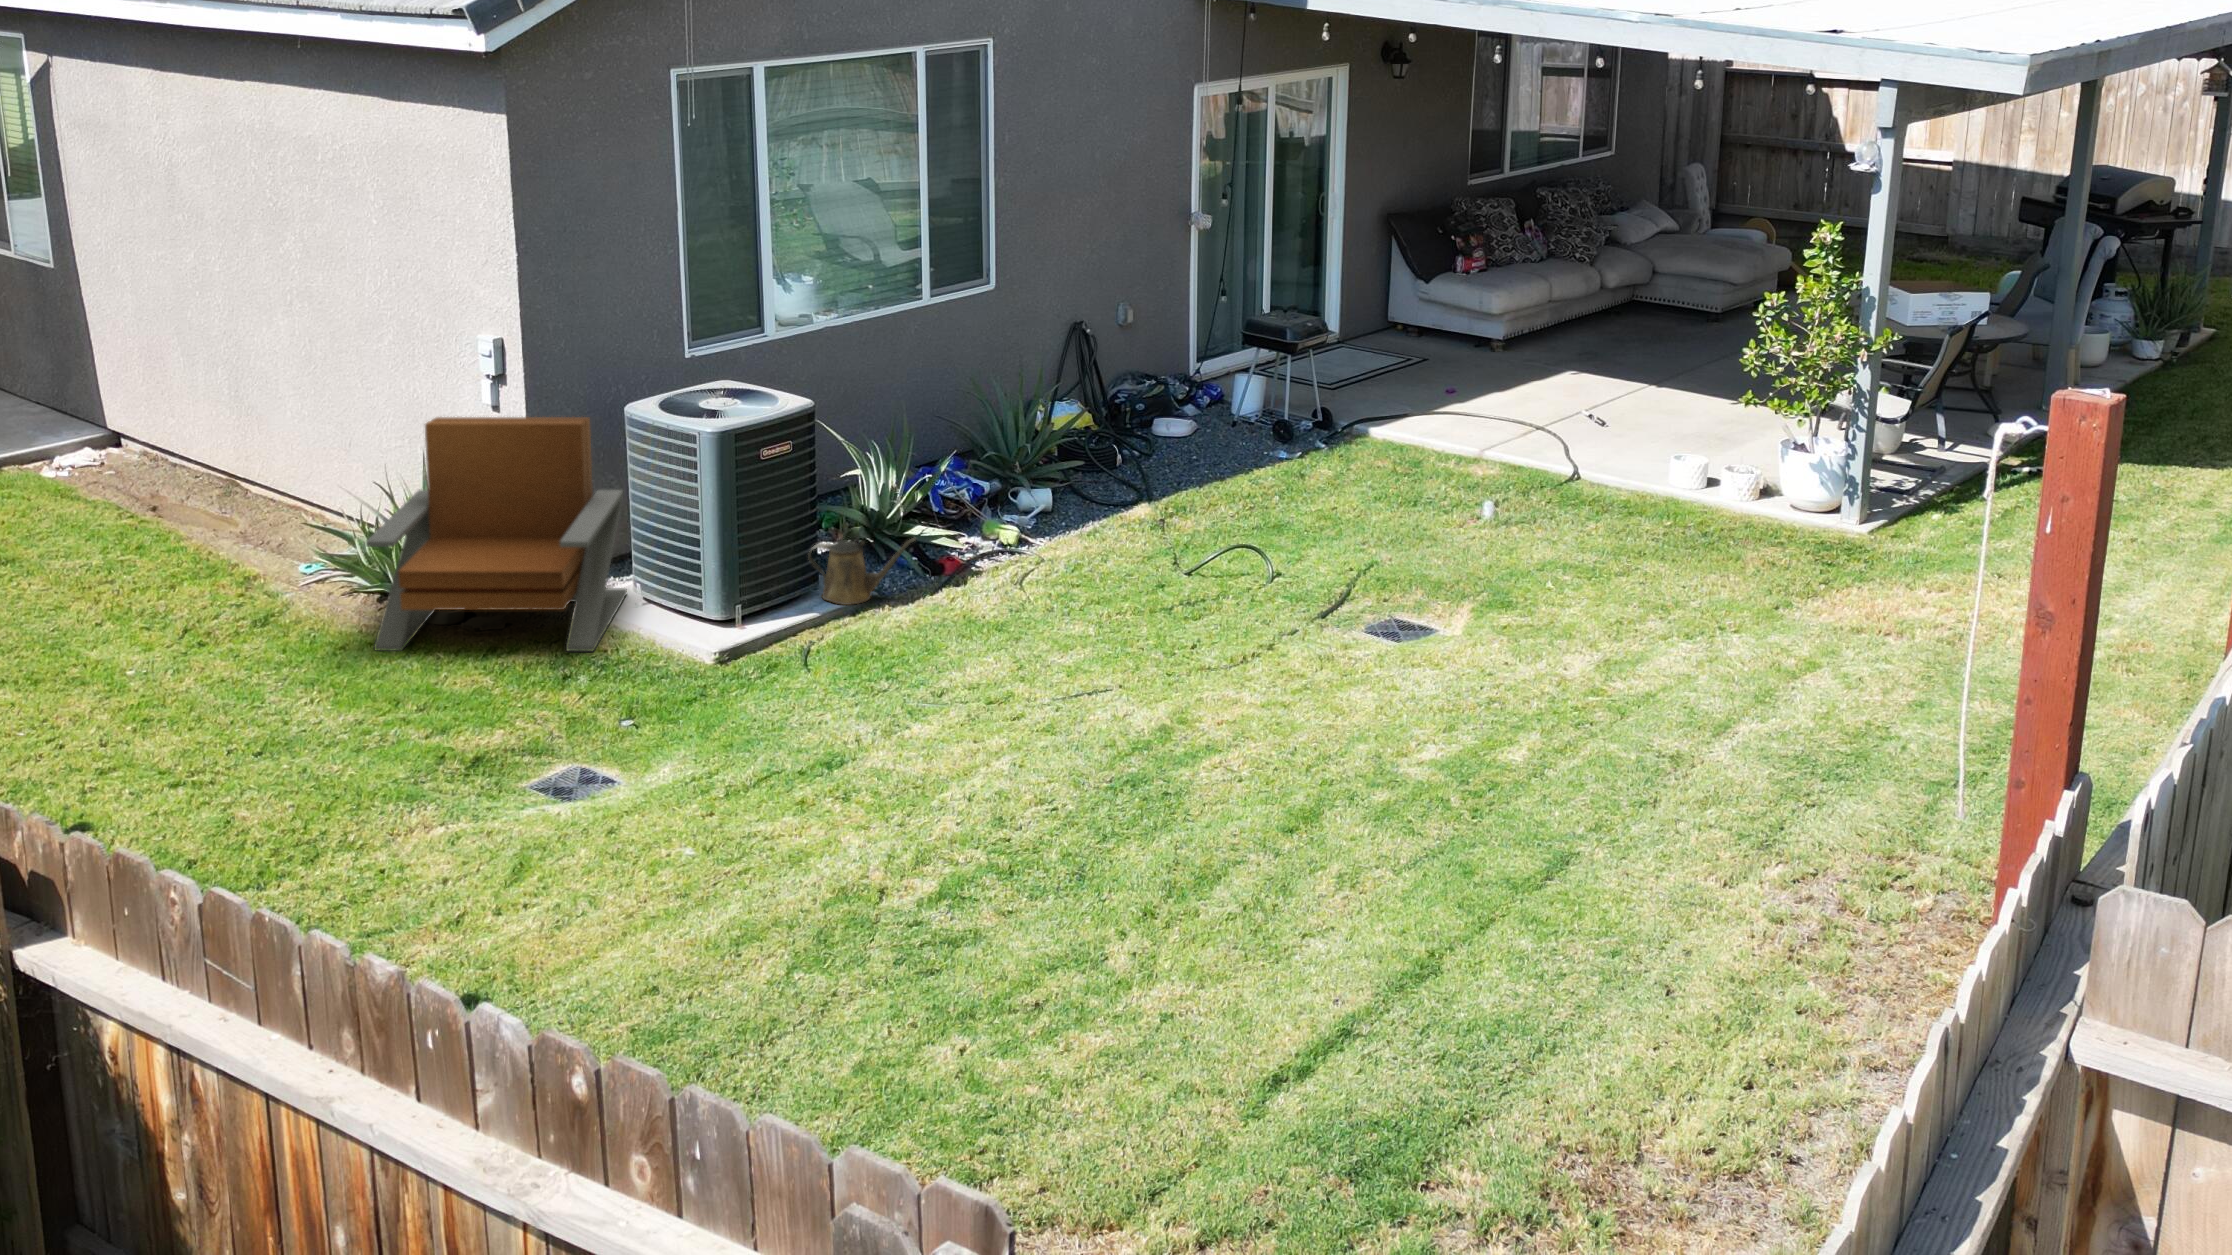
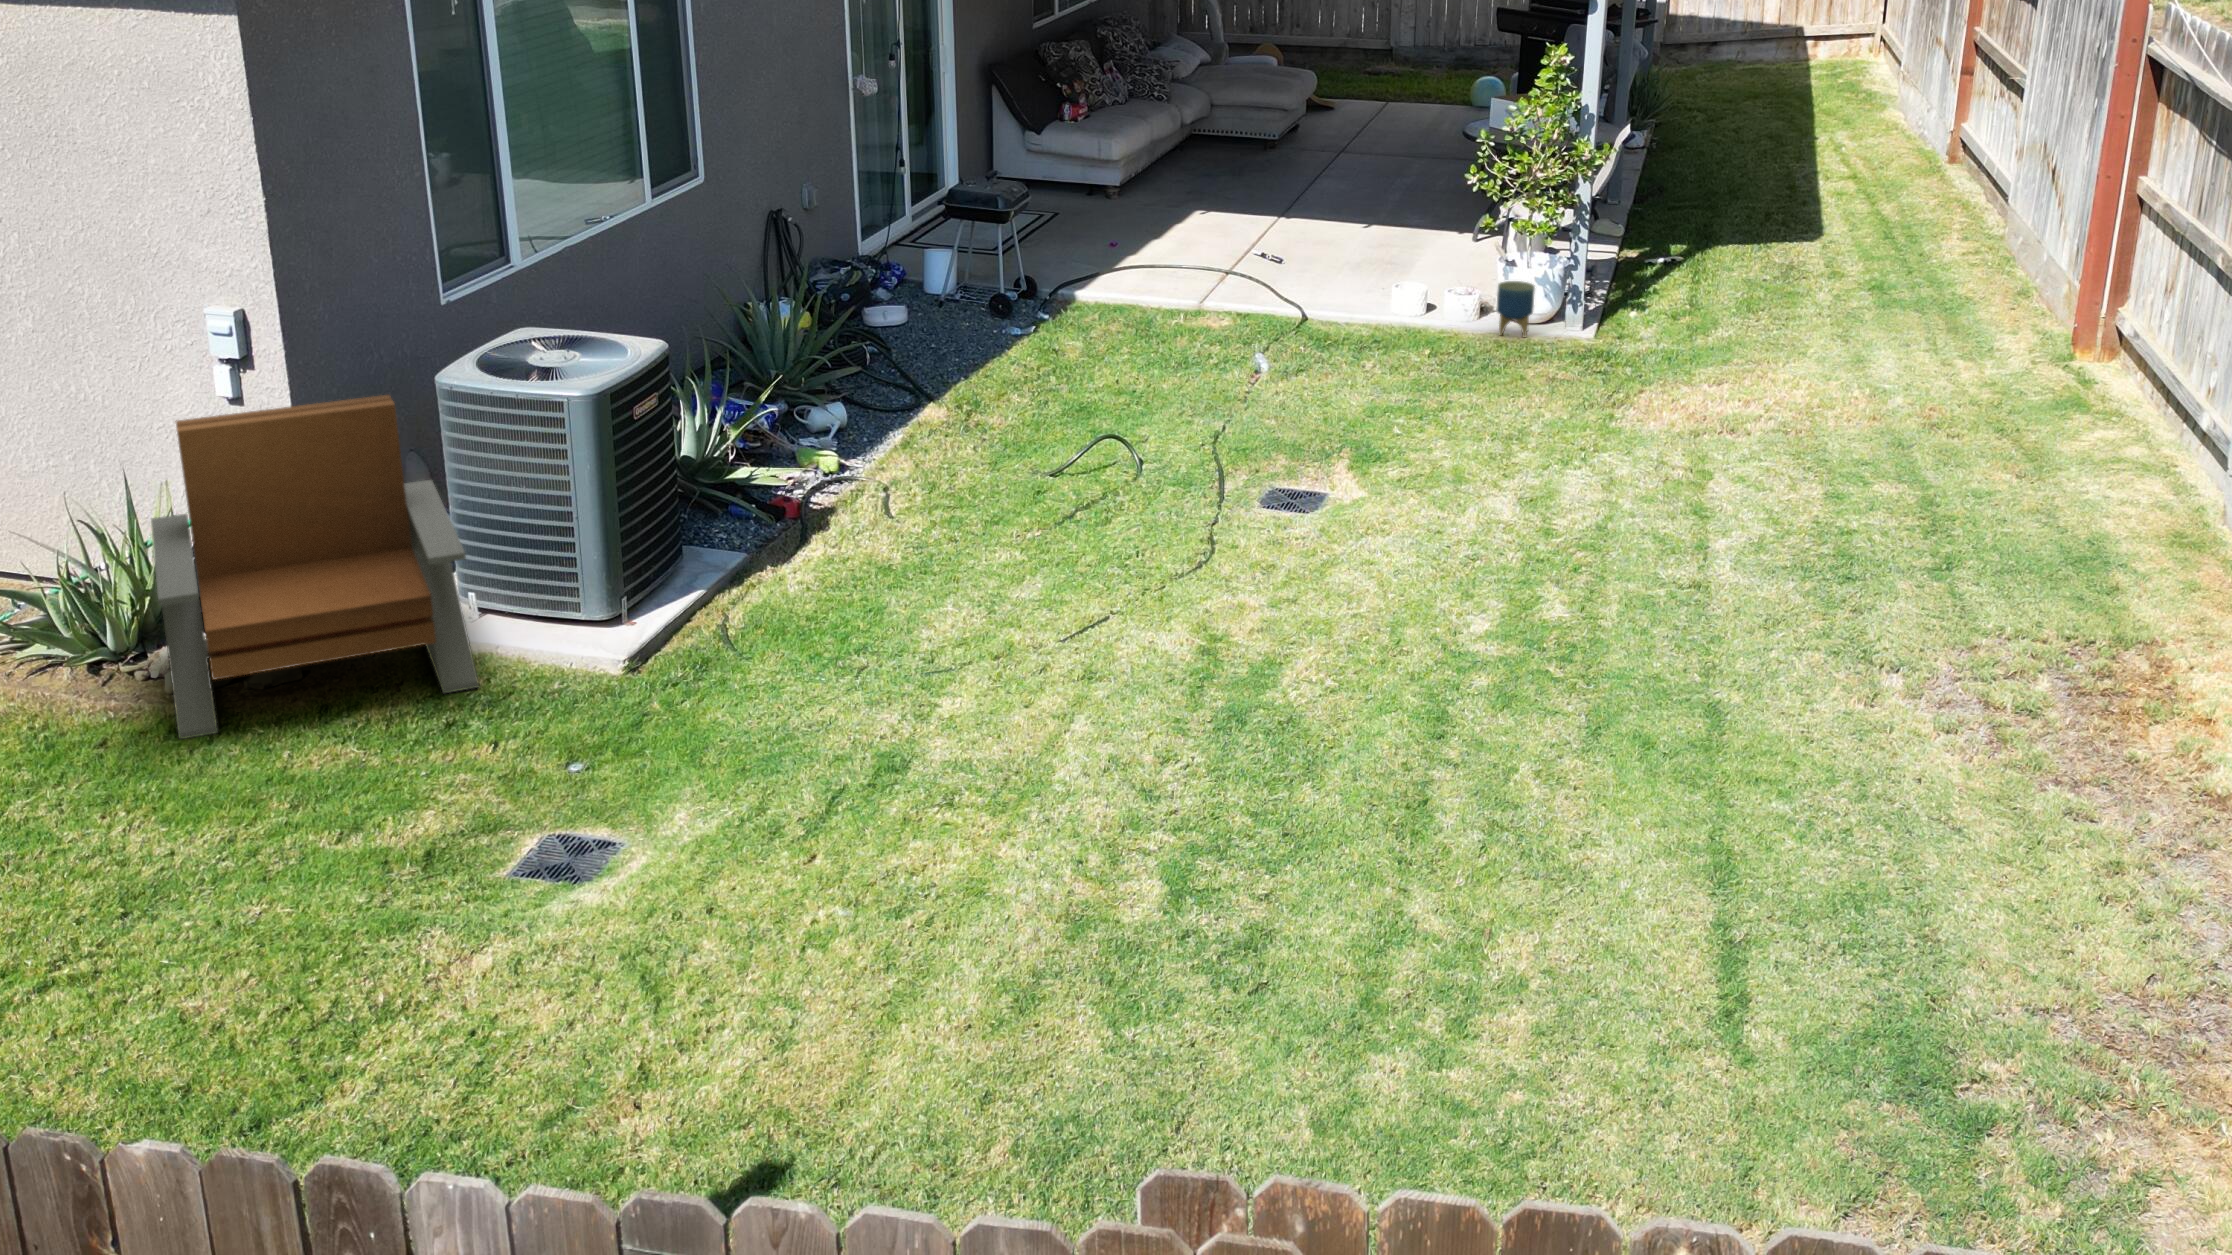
planter: none [1750,455,1792,514] -> present [1497,281,1535,337]
watering can: present [808,538,916,605] -> none [669,486,799,577]

